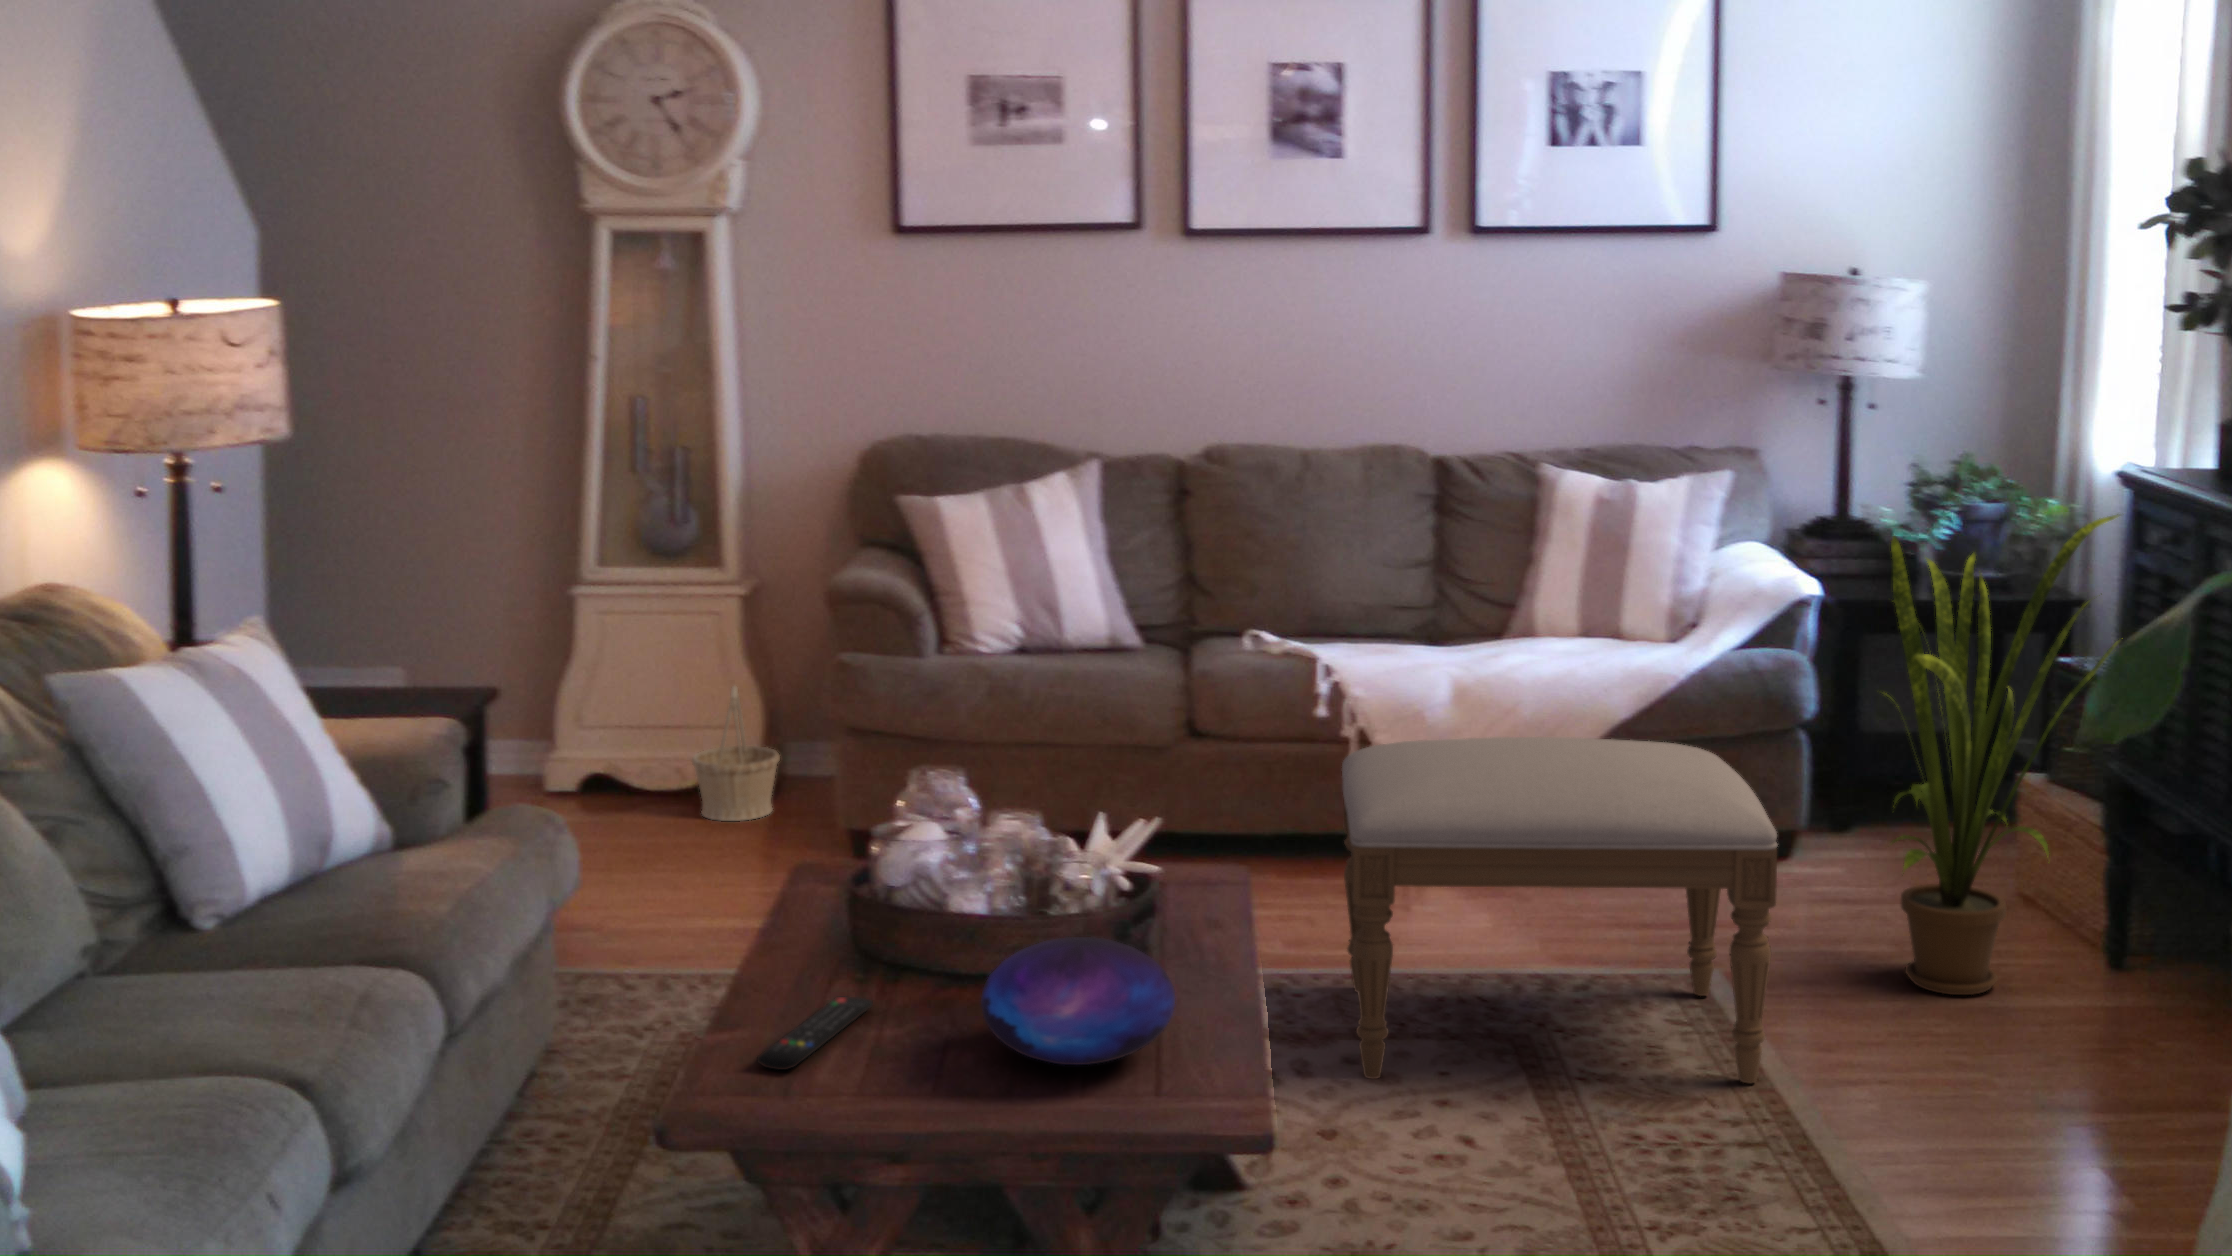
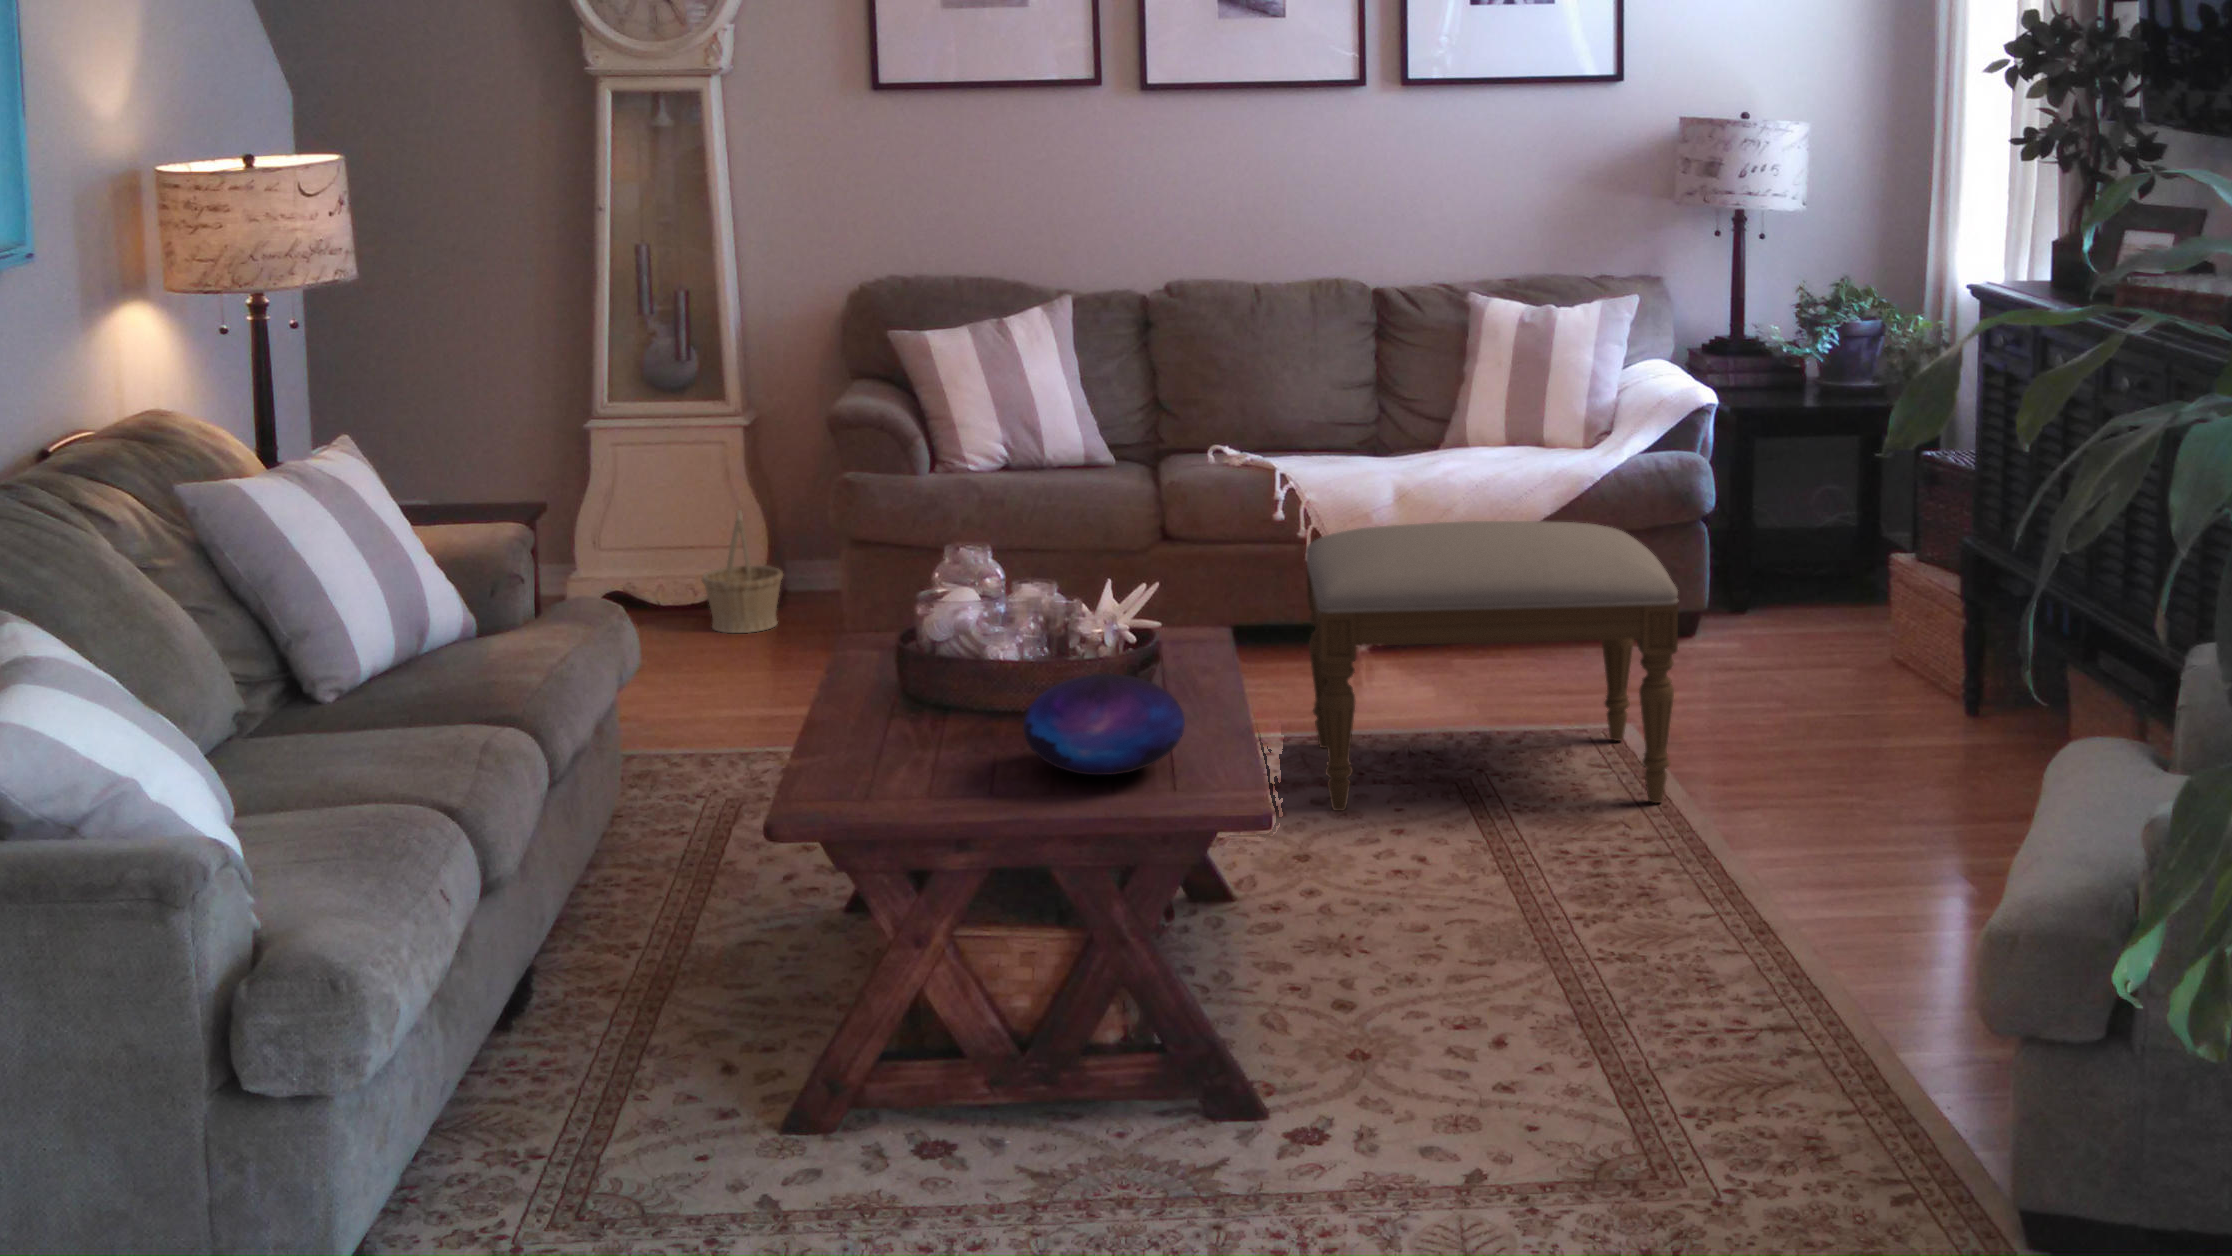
house plant: present [1891,514,2119,995] -> none [1761,319,1986,733]
remote control: present [757,997,873,1070] -> none [837,734,927,787]

